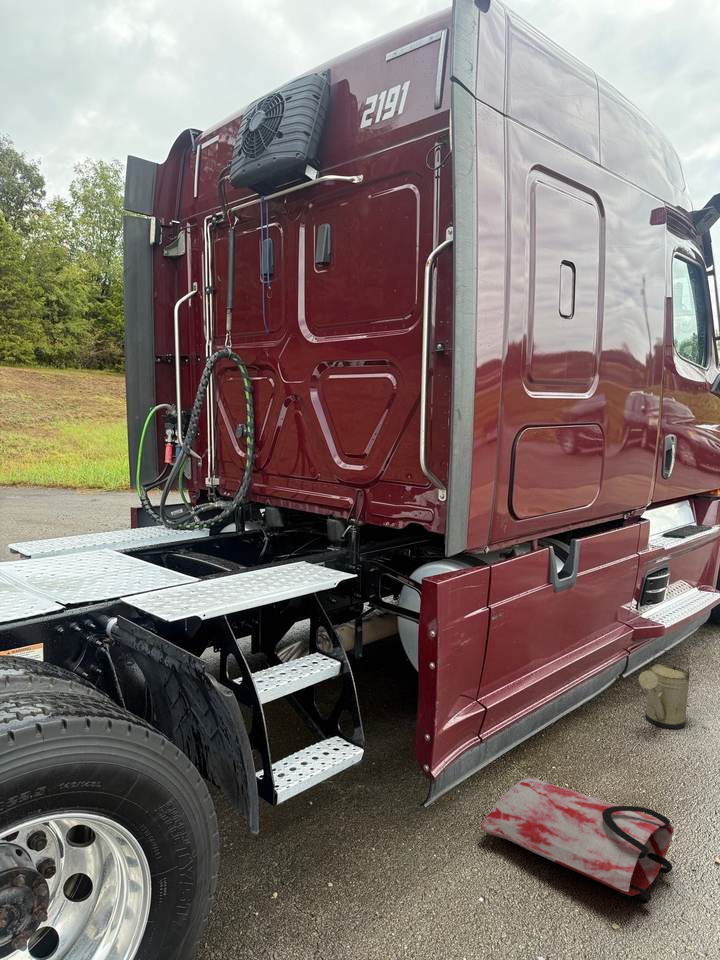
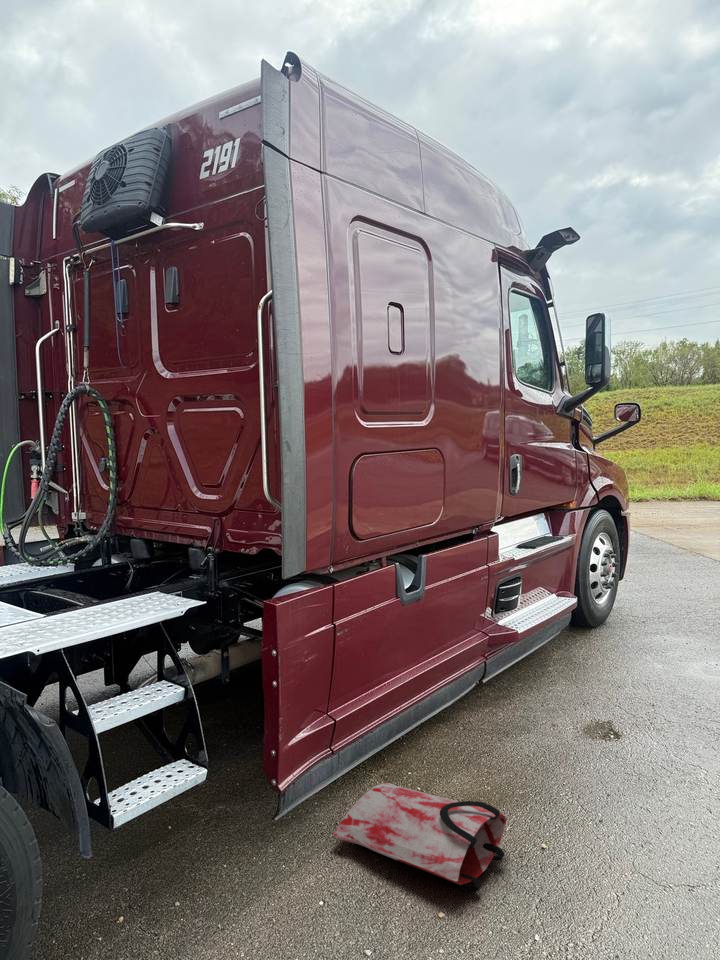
watering can: present [639,649,689,729] -> none [493,653,541,726]

